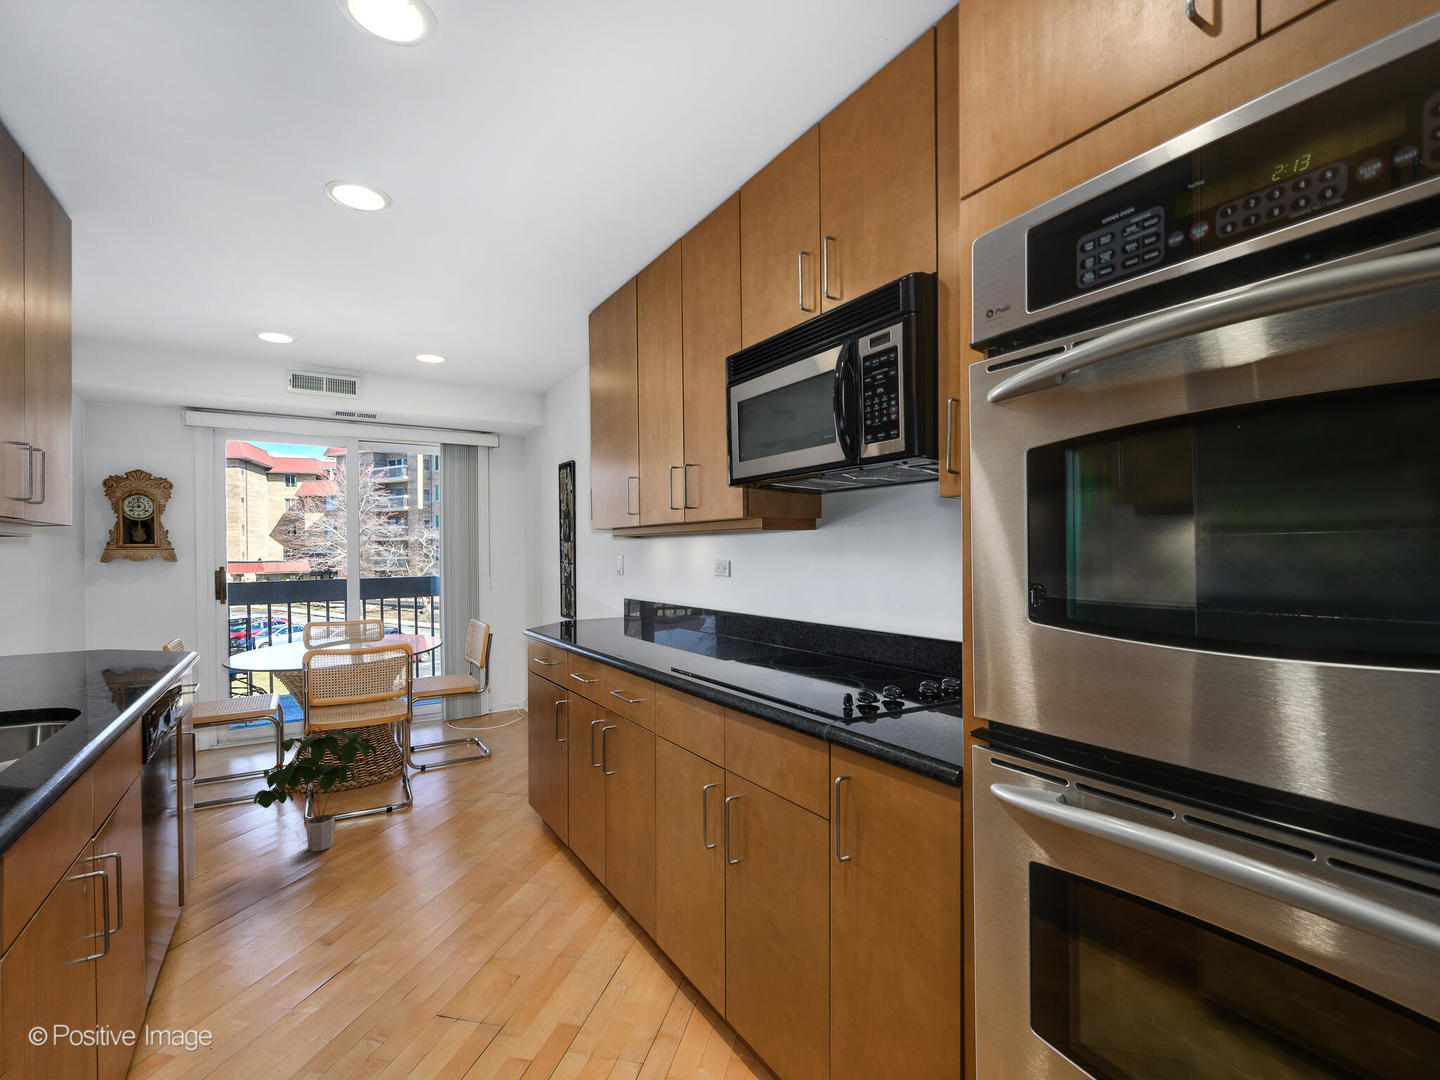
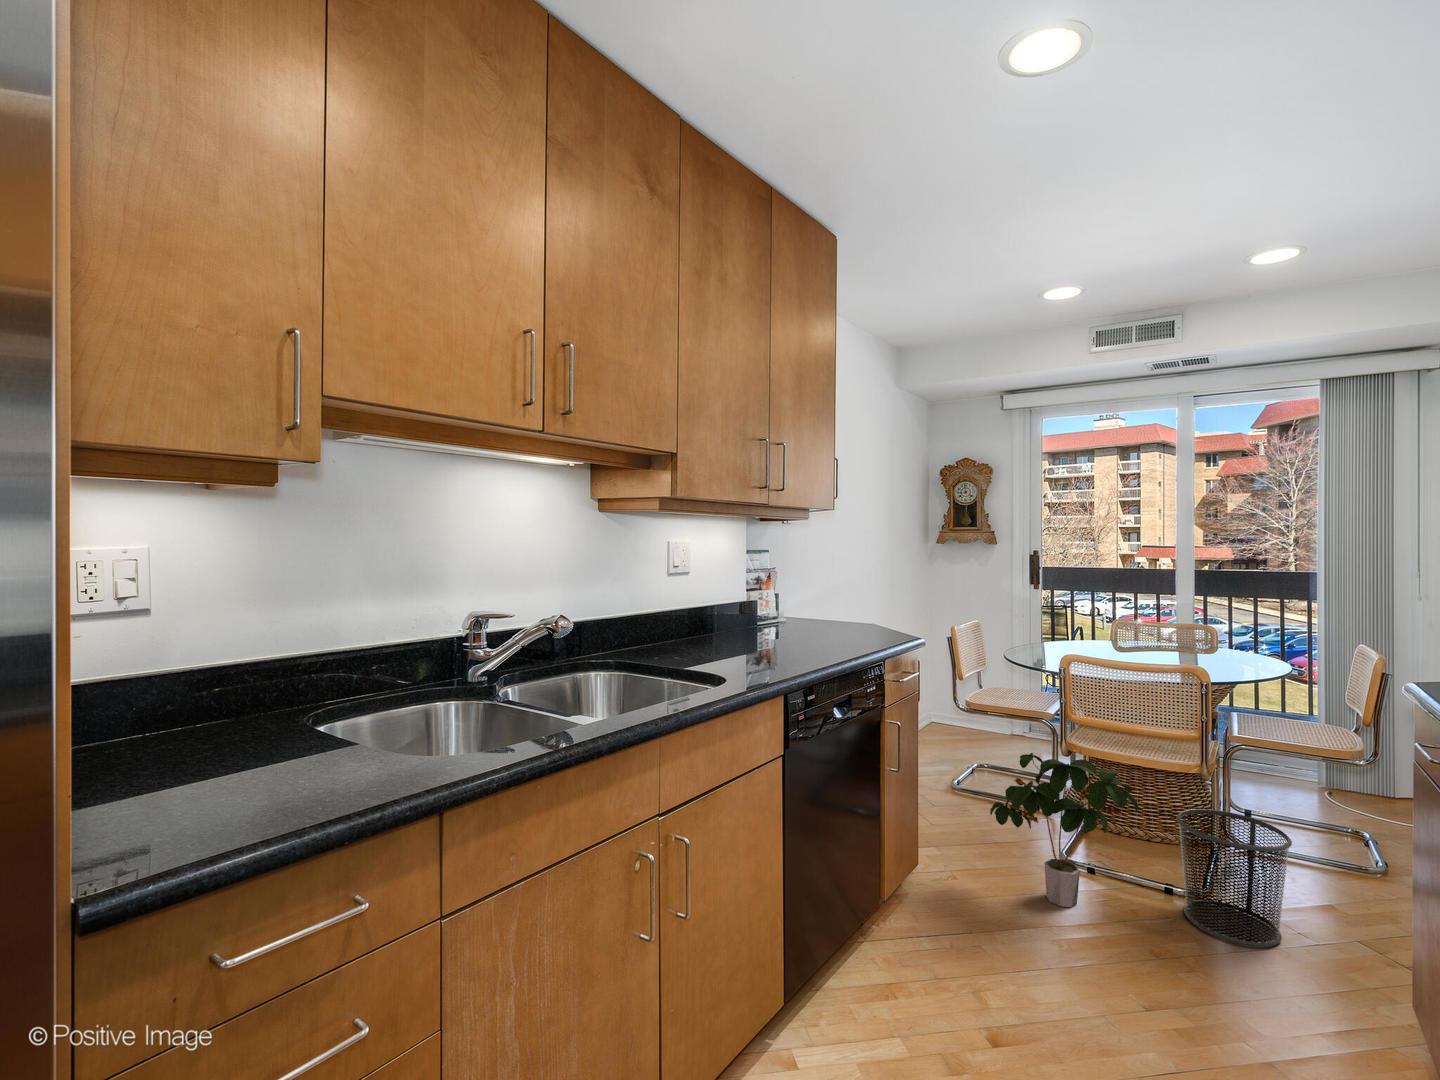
waste bin: none [396,737,461,820] -> present [1176,809,1292,947]

